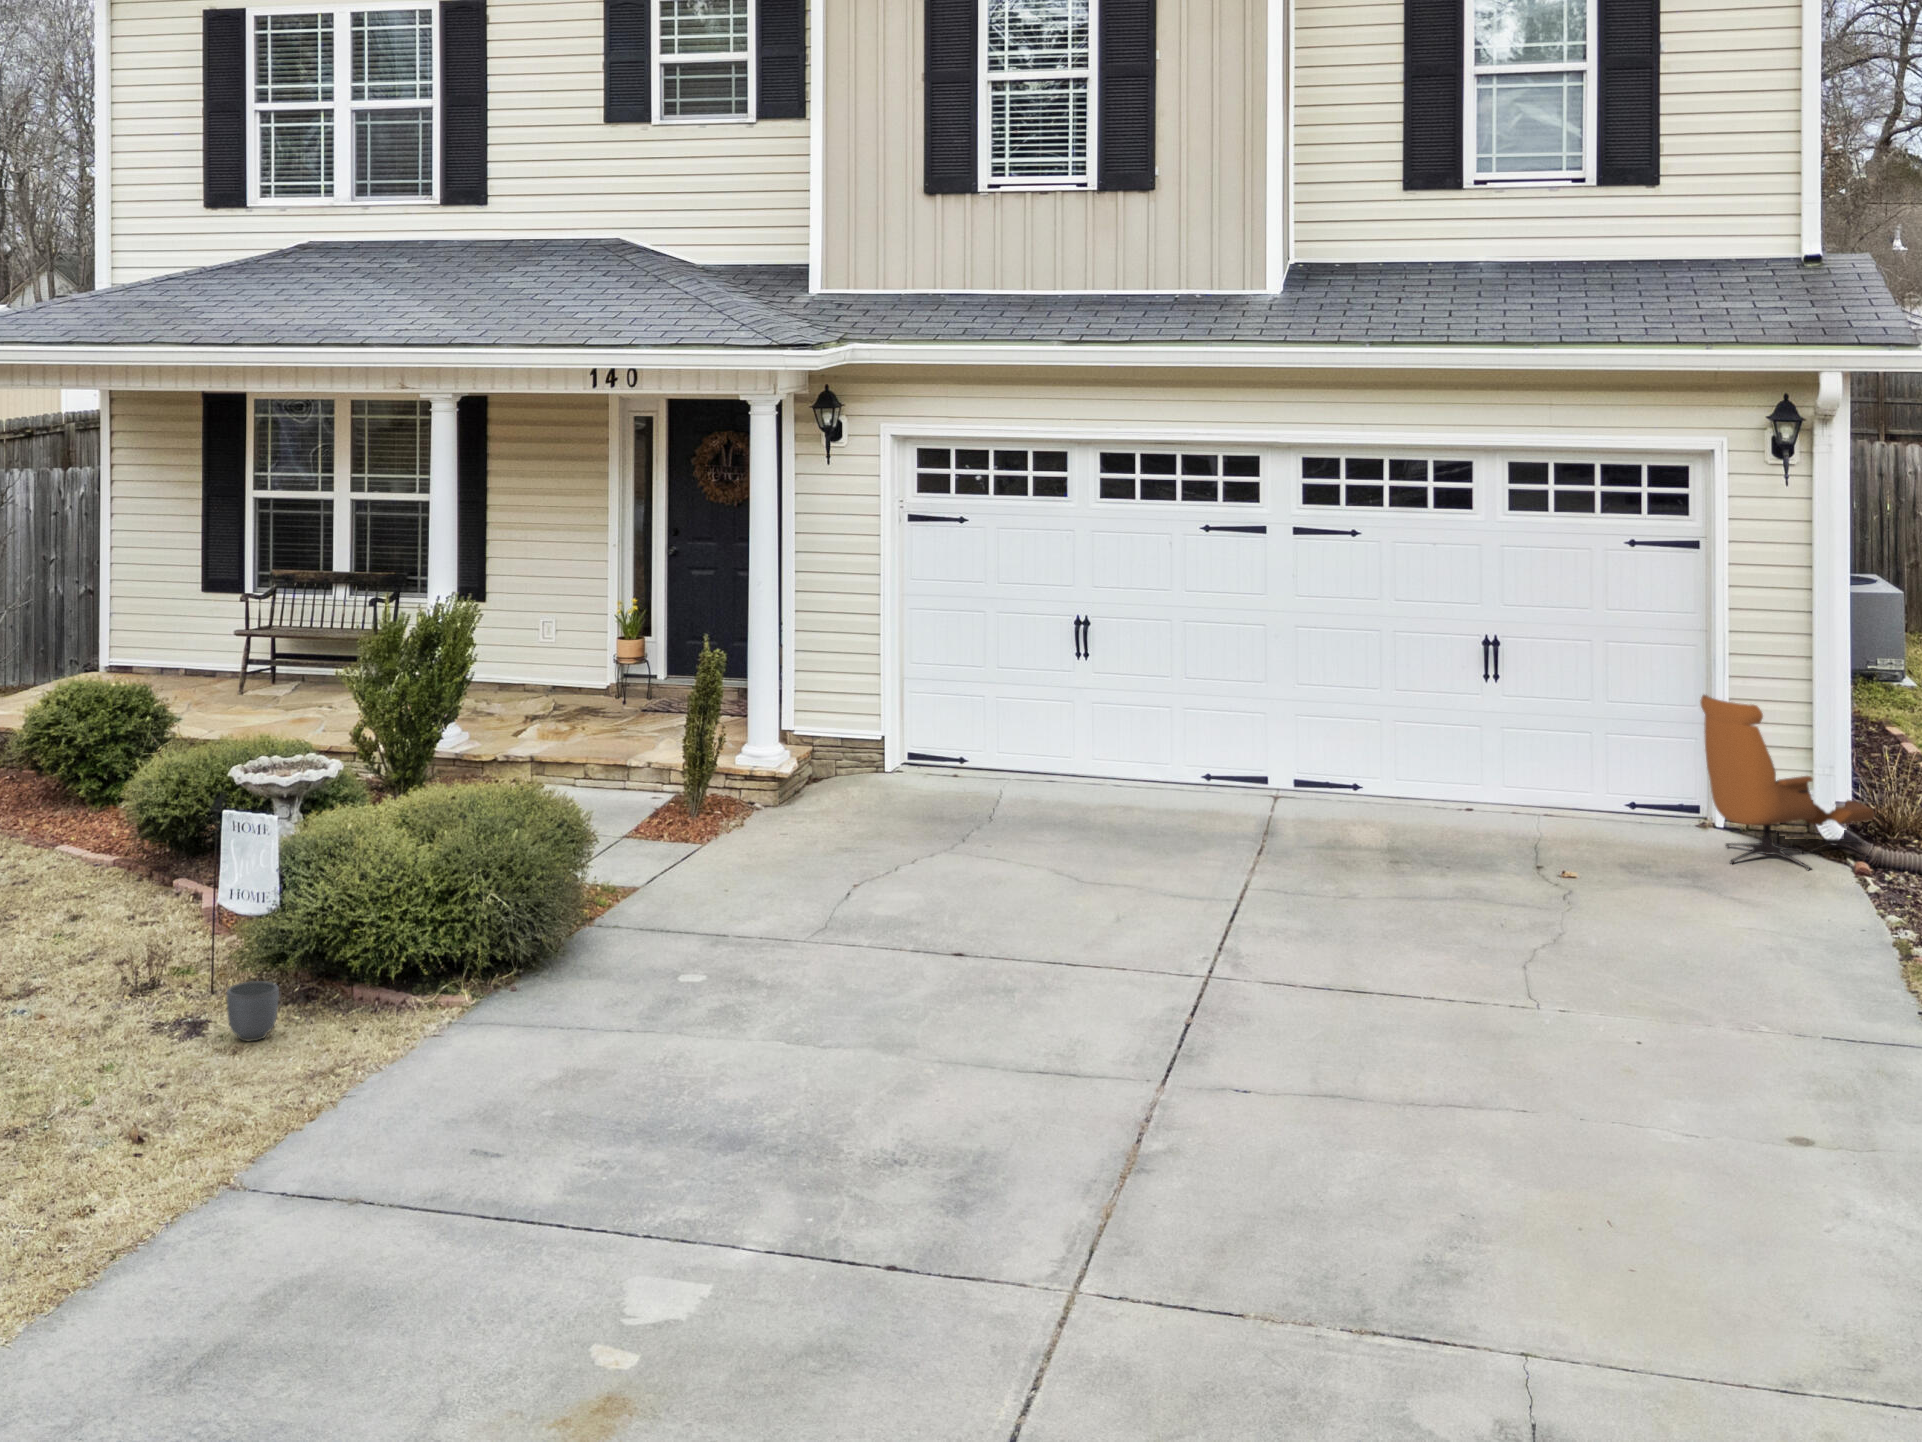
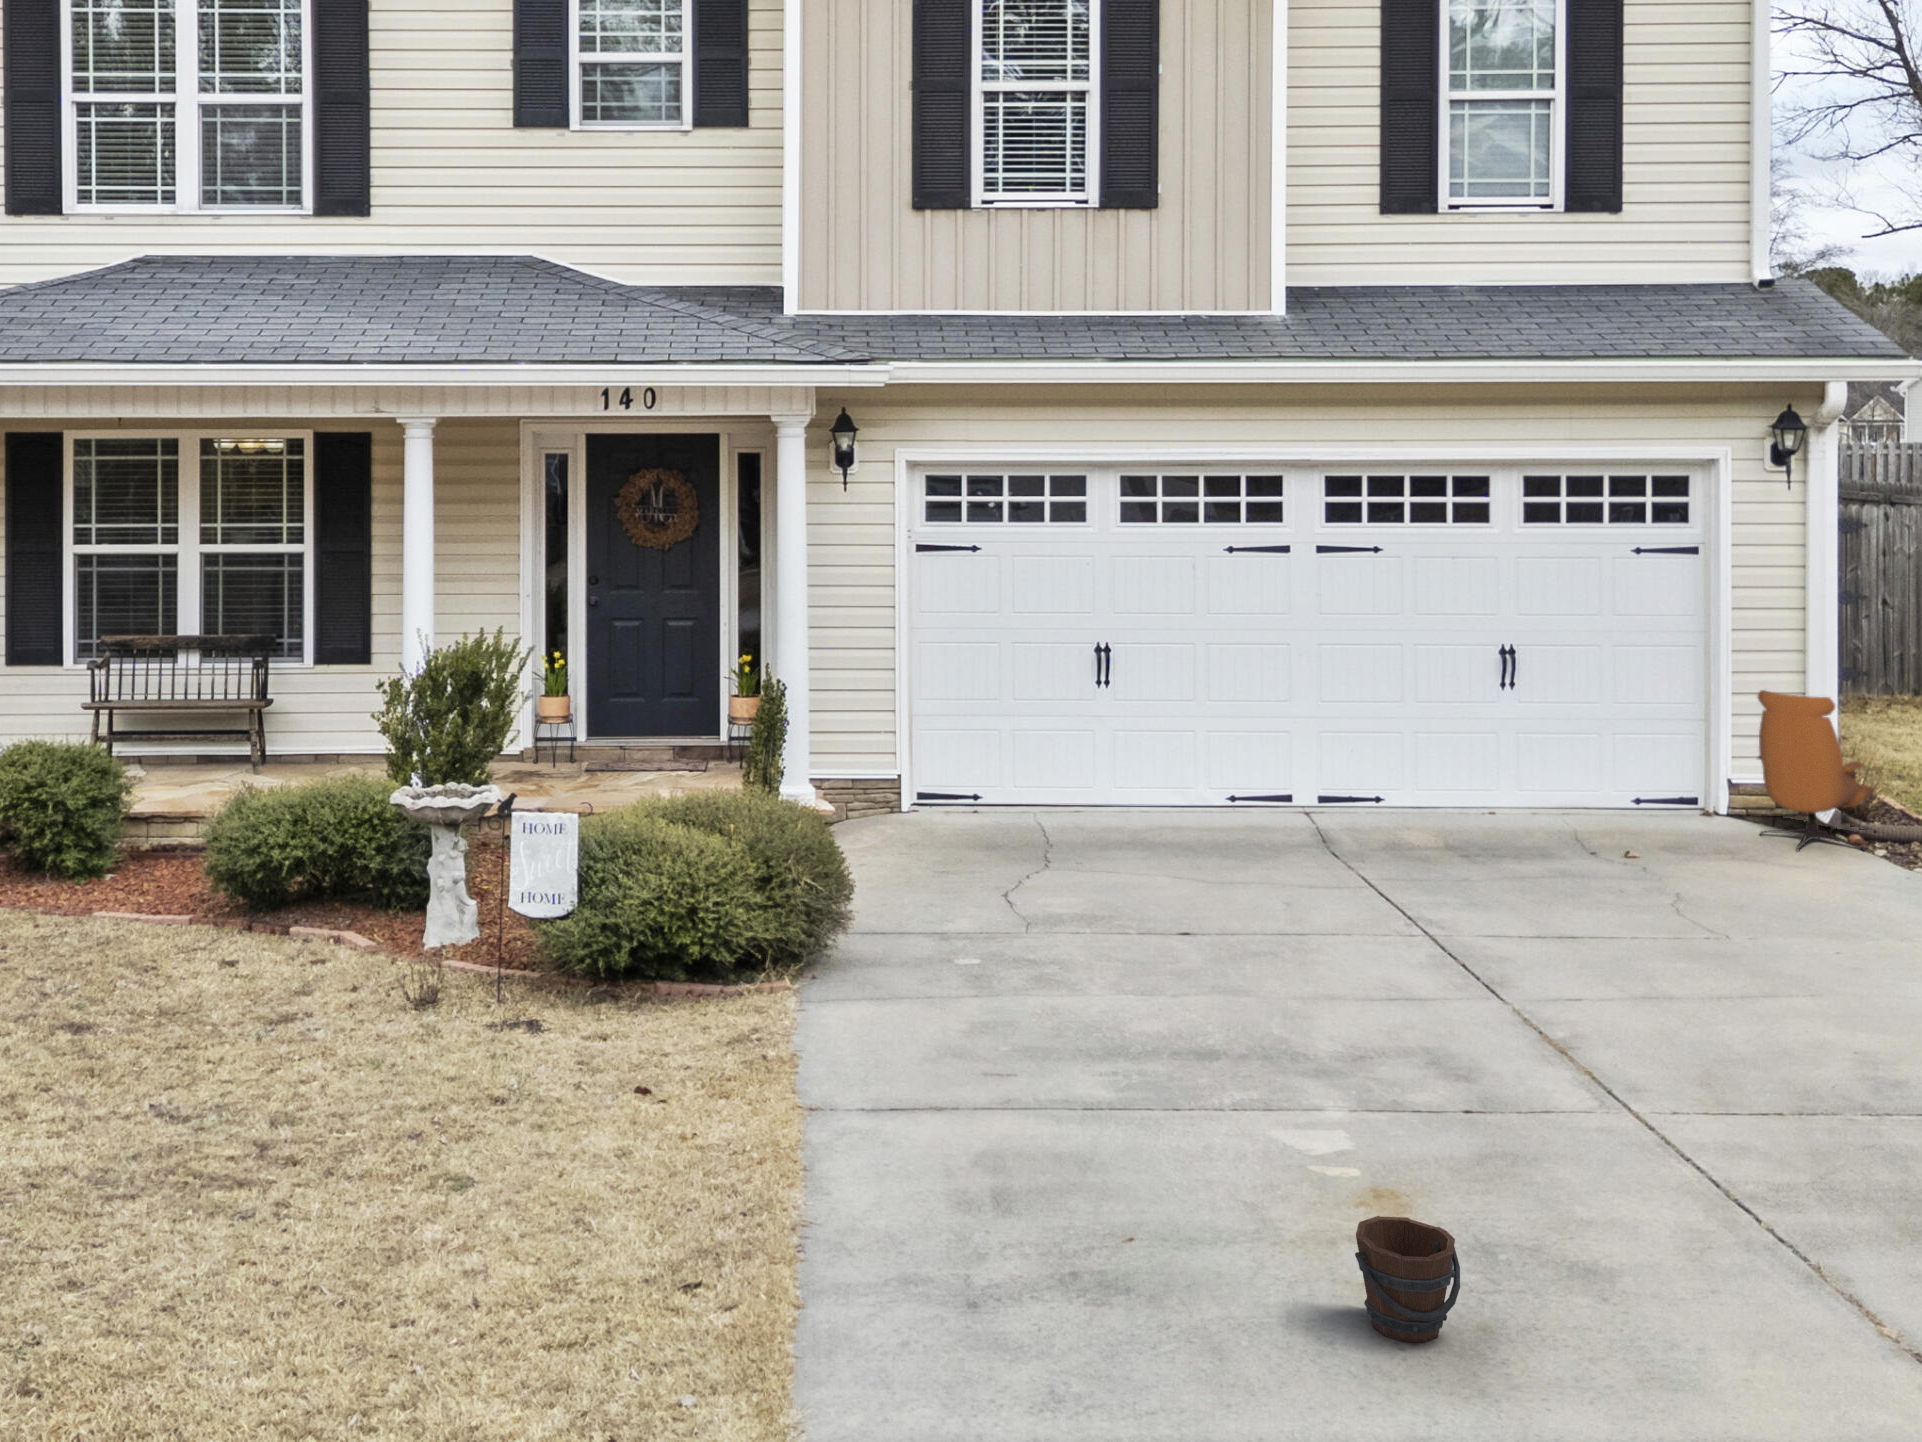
planter: present [227,981,279,1041] -> none [830,1196,898,1285]
bucket: none [512,1030,595,1119] -> present [1355,1216,1460,1343]

